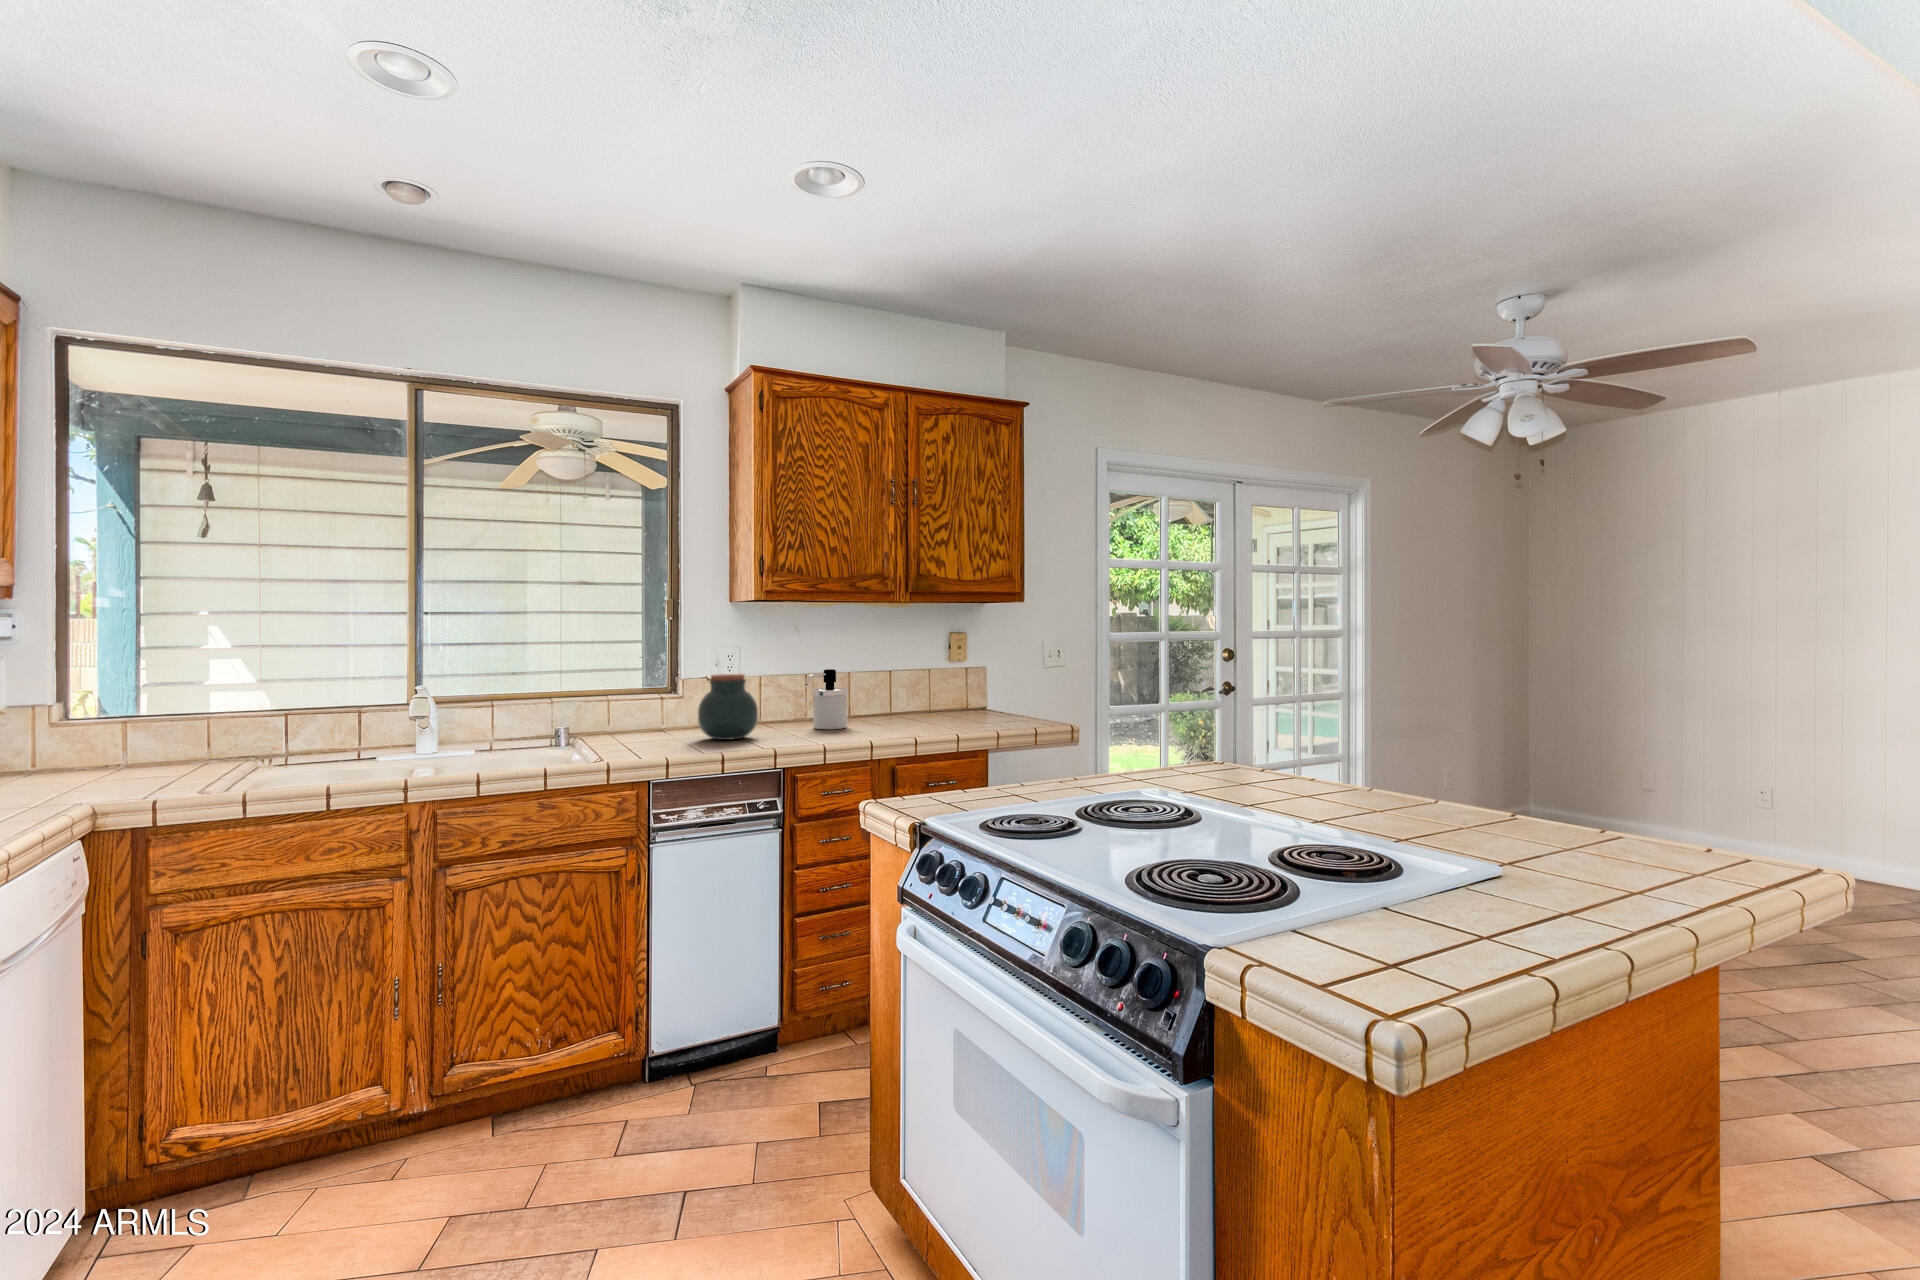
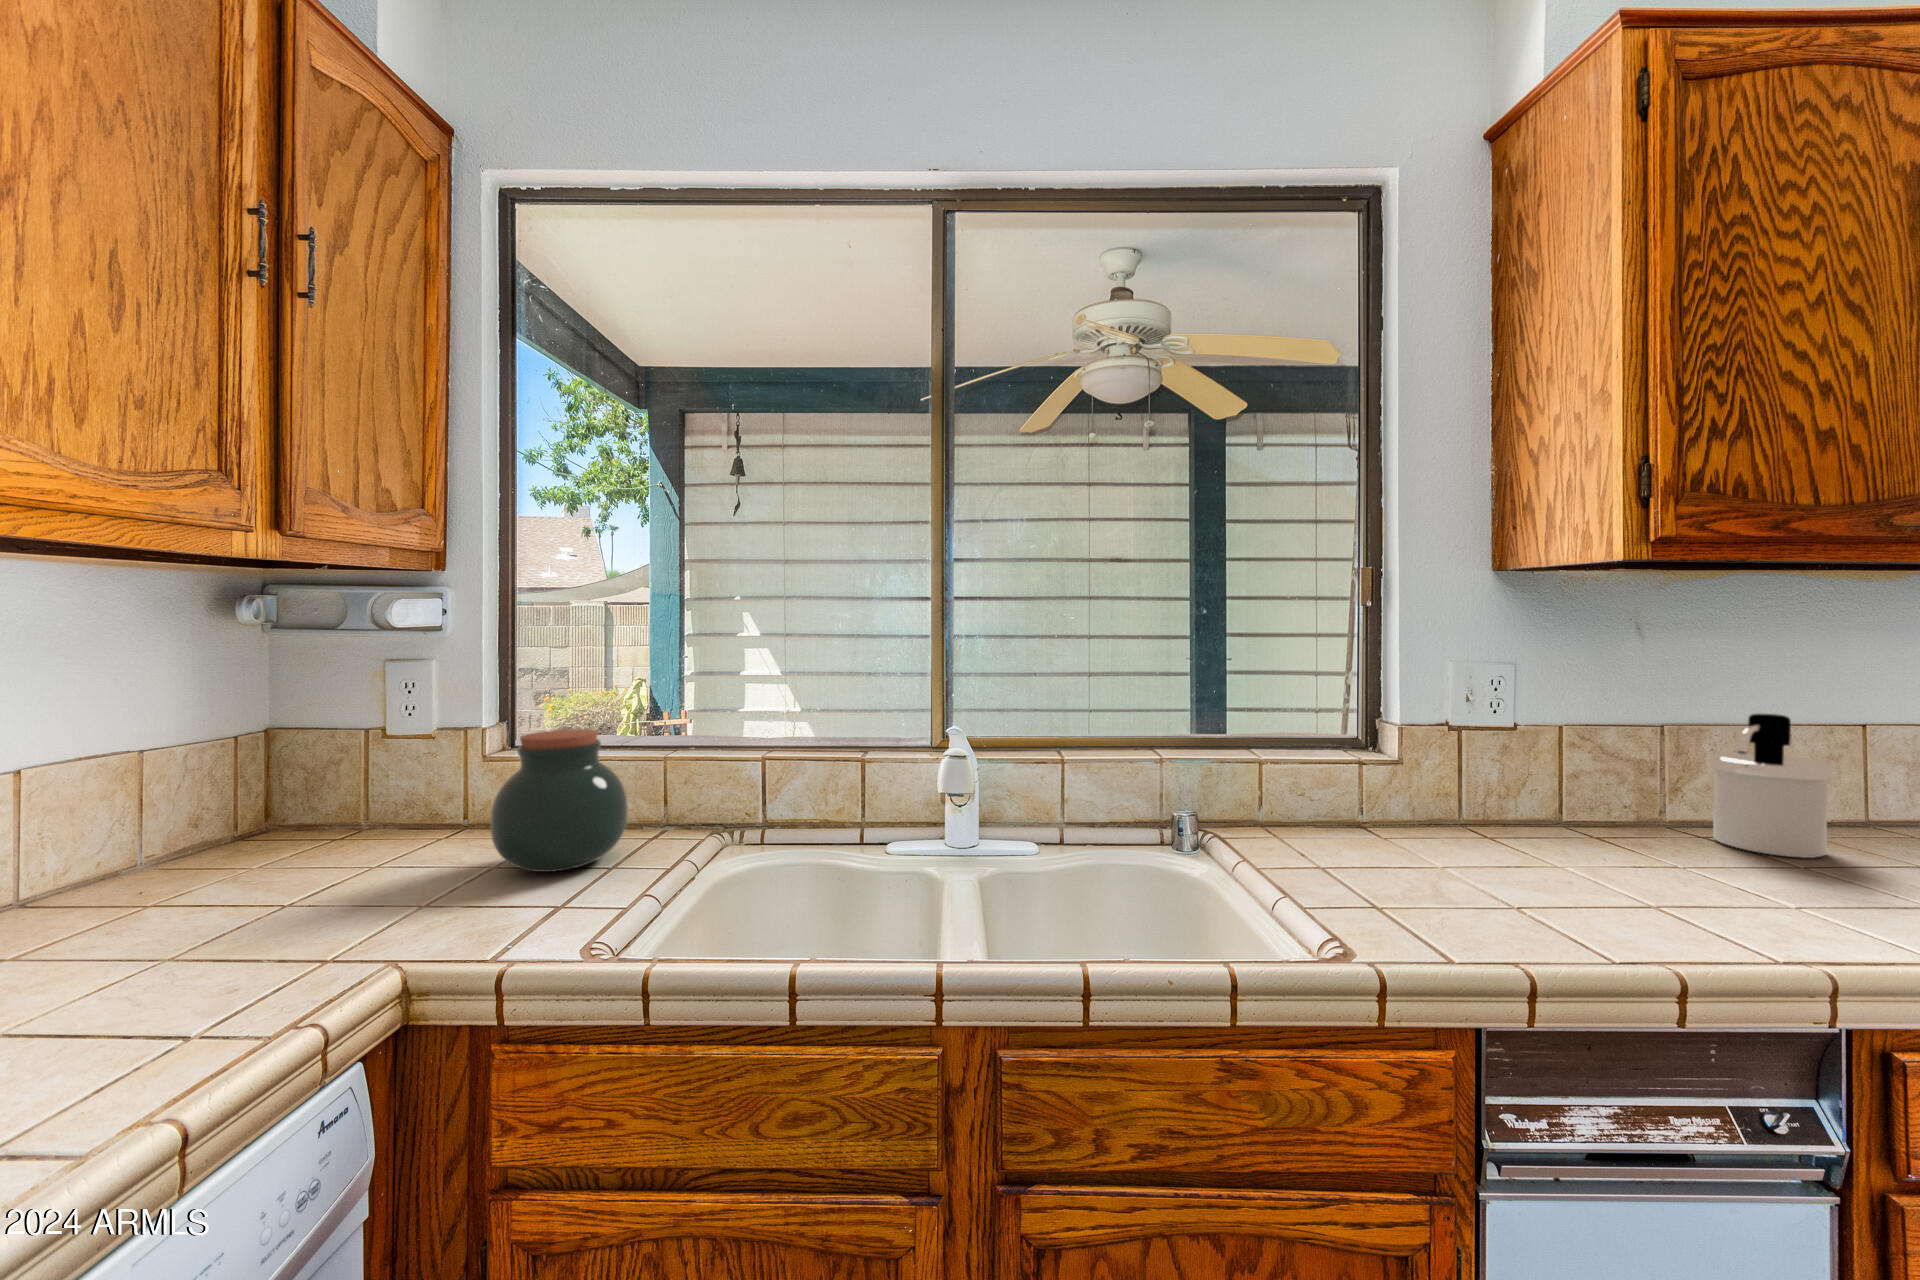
jar: present [698,674,758,740] -> present [490,729,628,872]

